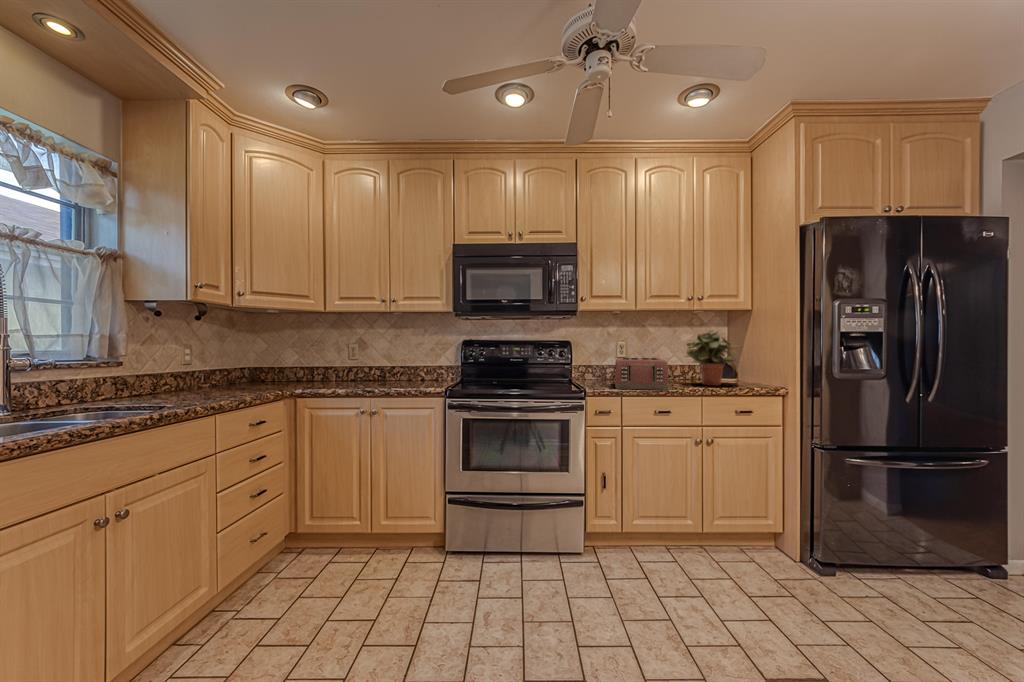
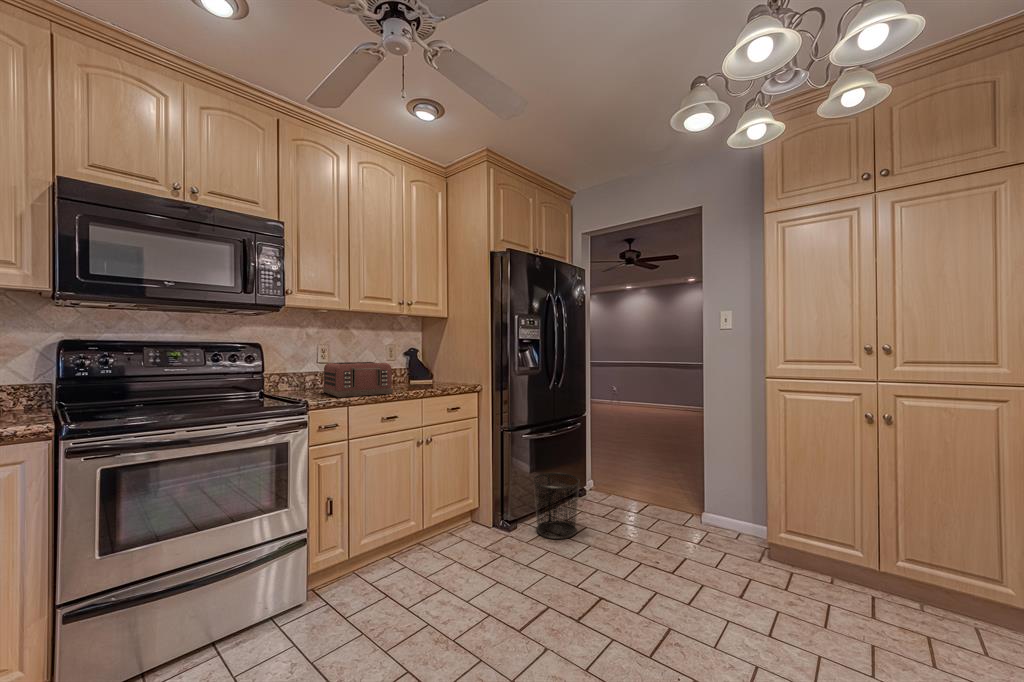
potted plant: present [686,331,742,386] -> none [392,334,442,387]
waste bin: none [854,517,941,616] -> present [533,473,580,539]

